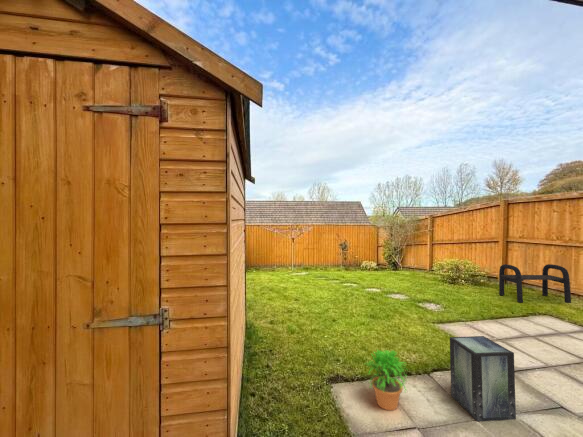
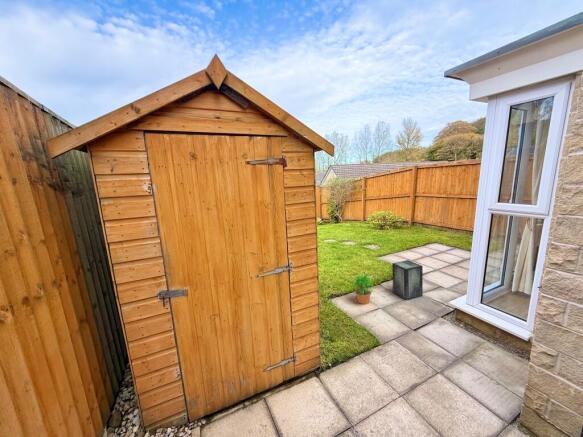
bench: present [499,264,571,303] -> none [410,211,448,237]

